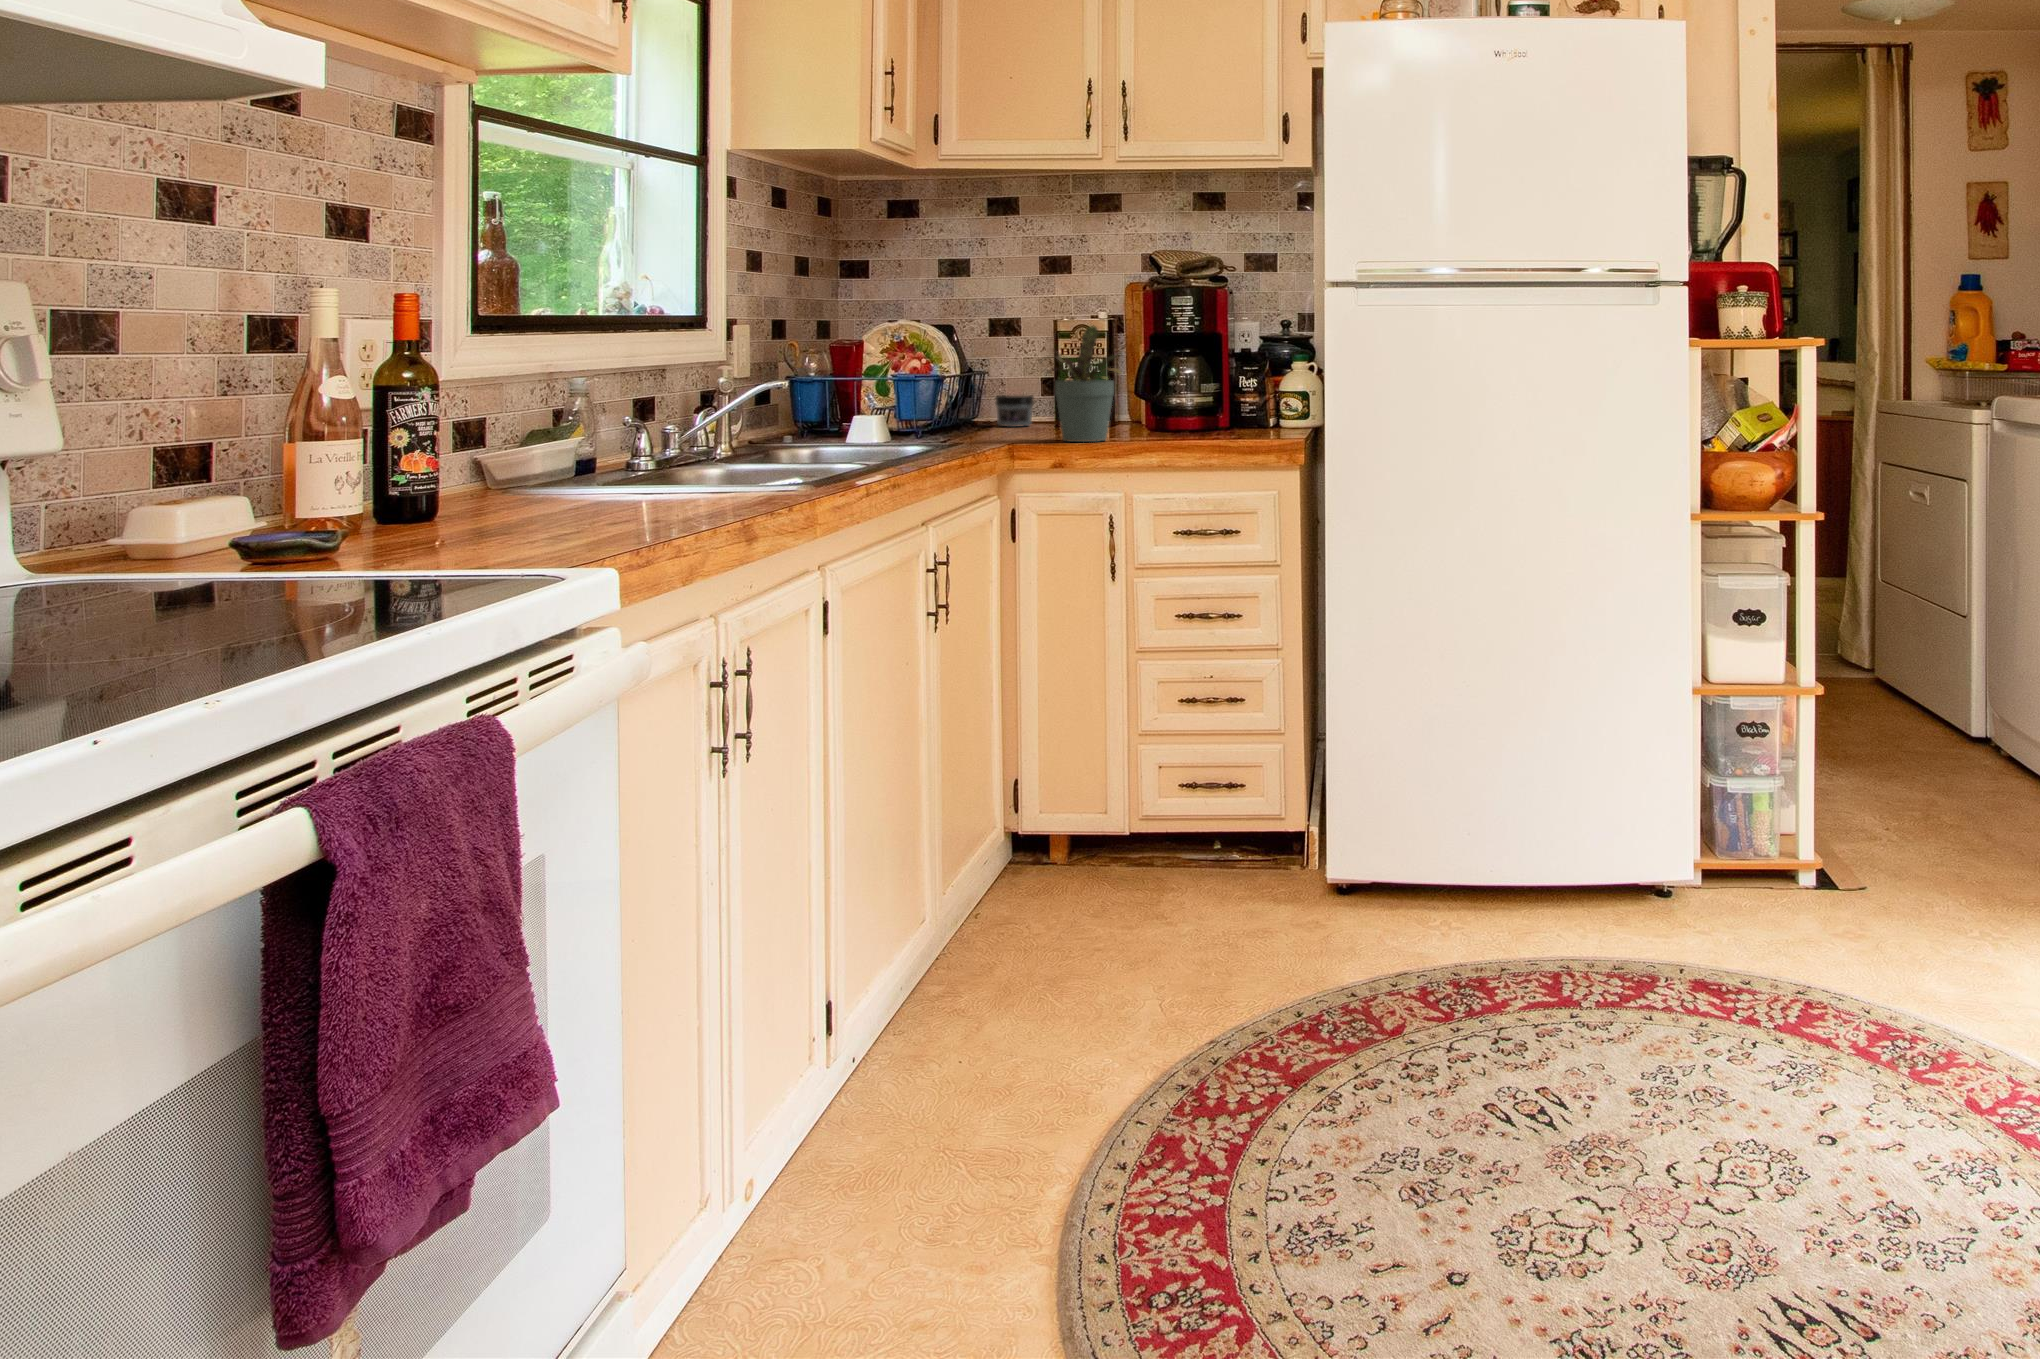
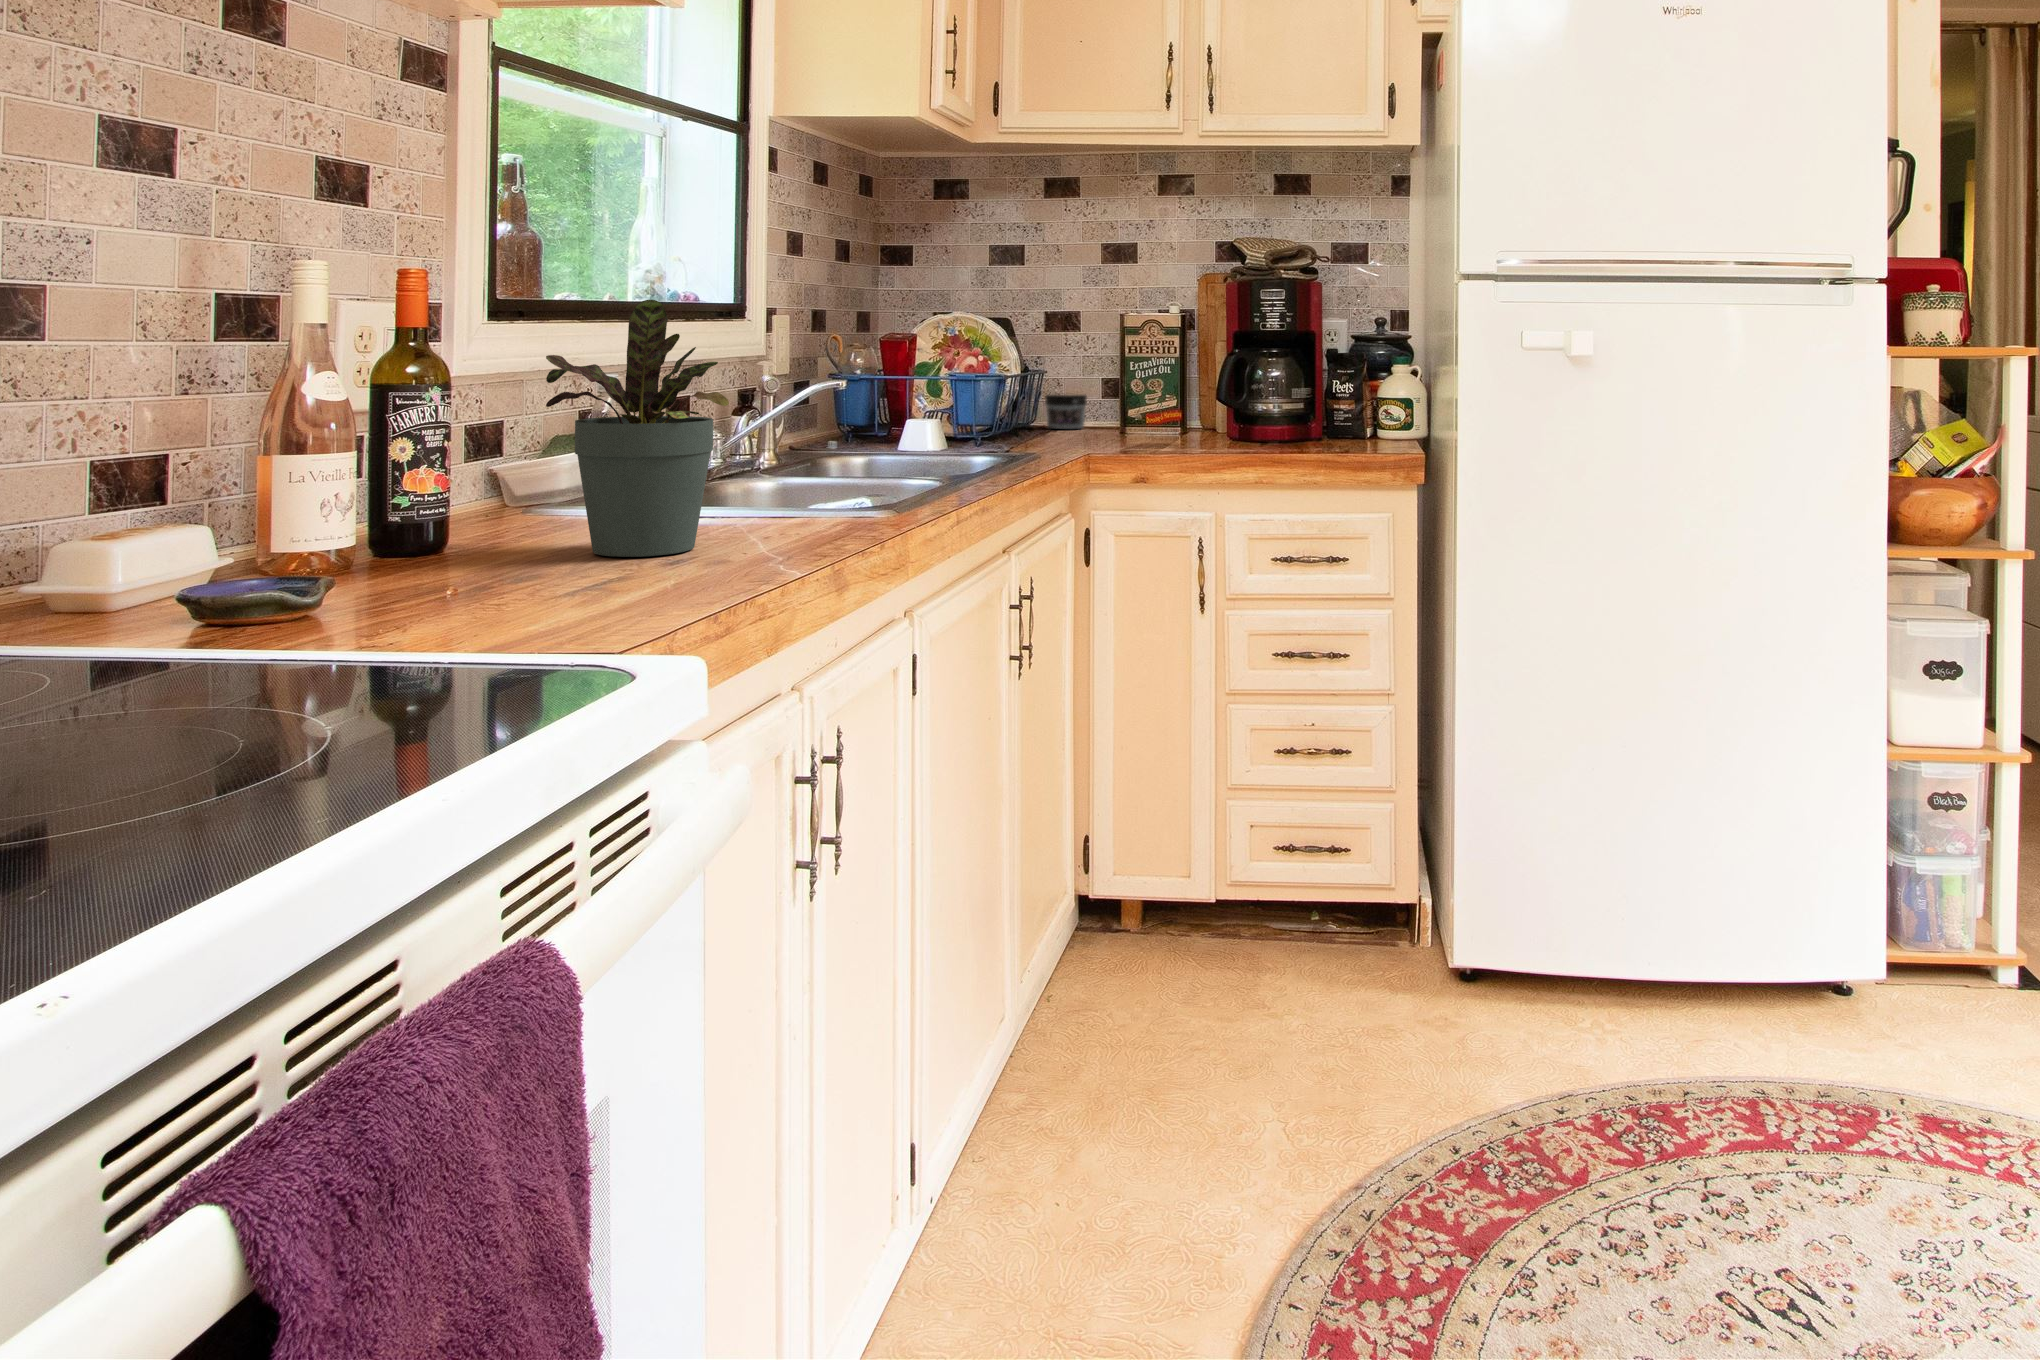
potted plant: present [1041,326,1121,442] -> present [546,300,729,557]

